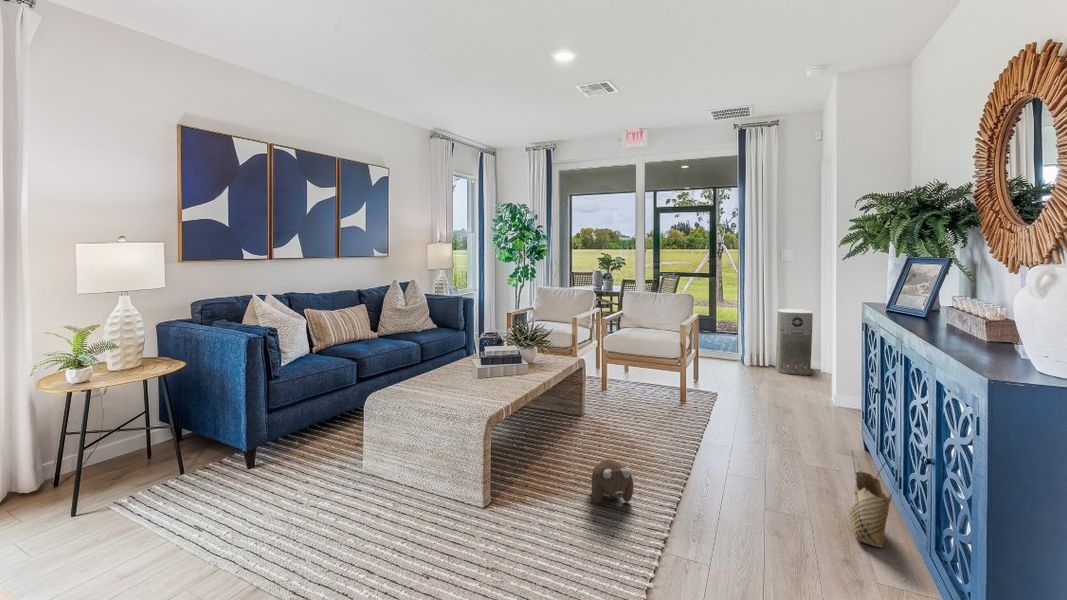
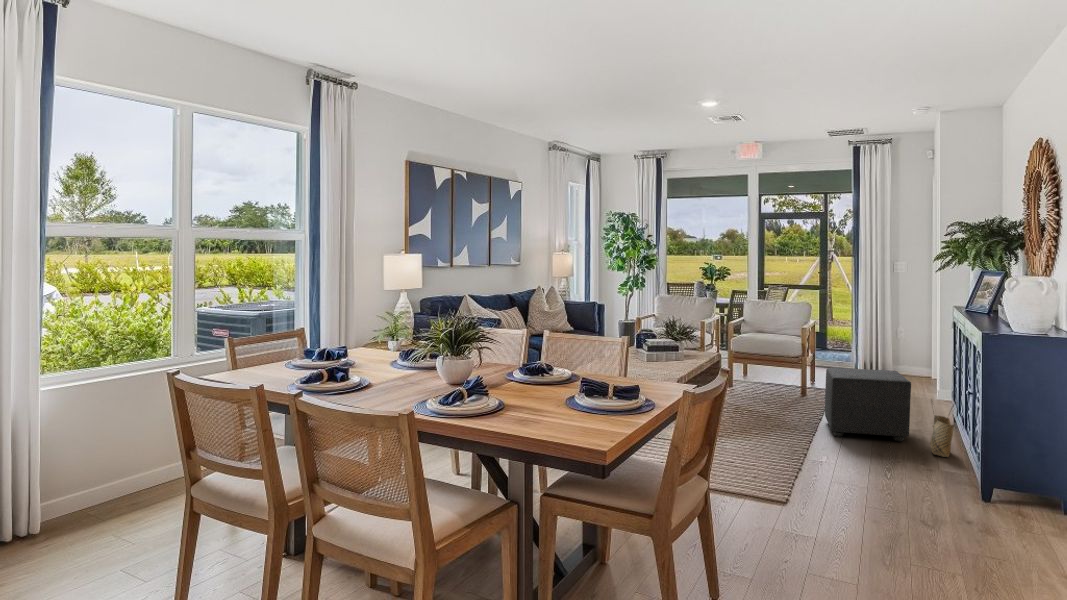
air purifier: present [776,309,813,375] -> none [889,318,923,380]
ottoman: none [701,387,820,502] -> present [825,368,911,441]
plush toy: present [591,459,633,503] -> none [749,411,781,439]

